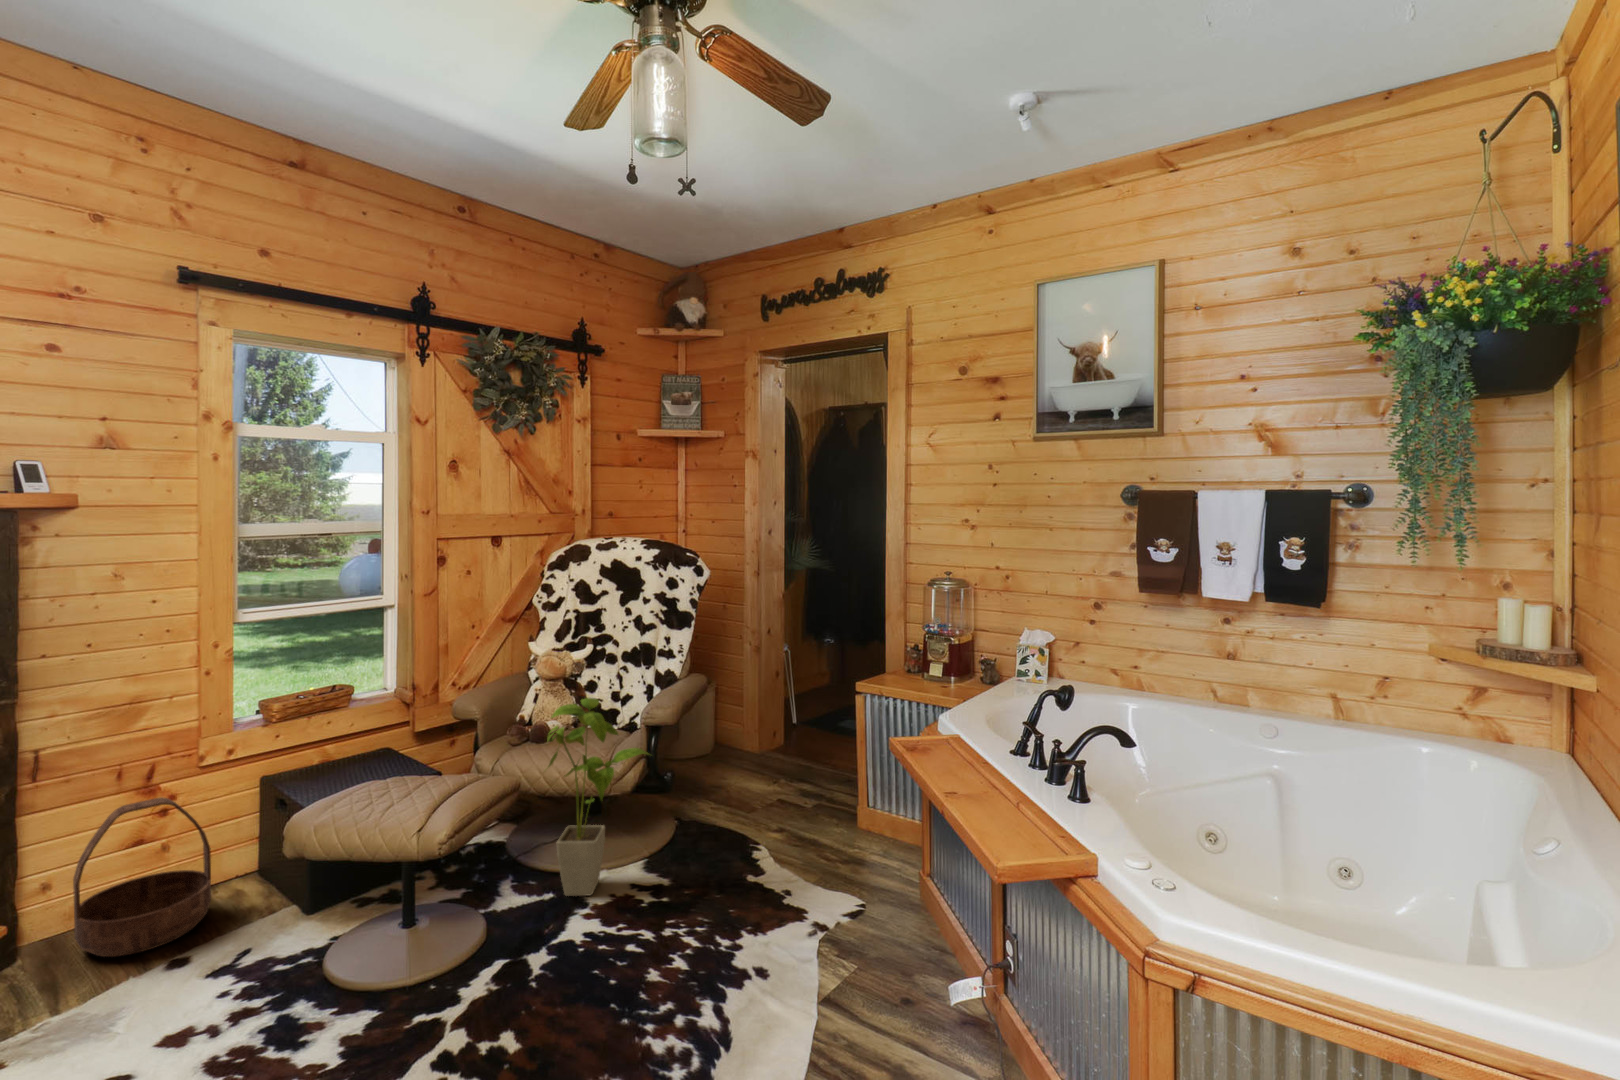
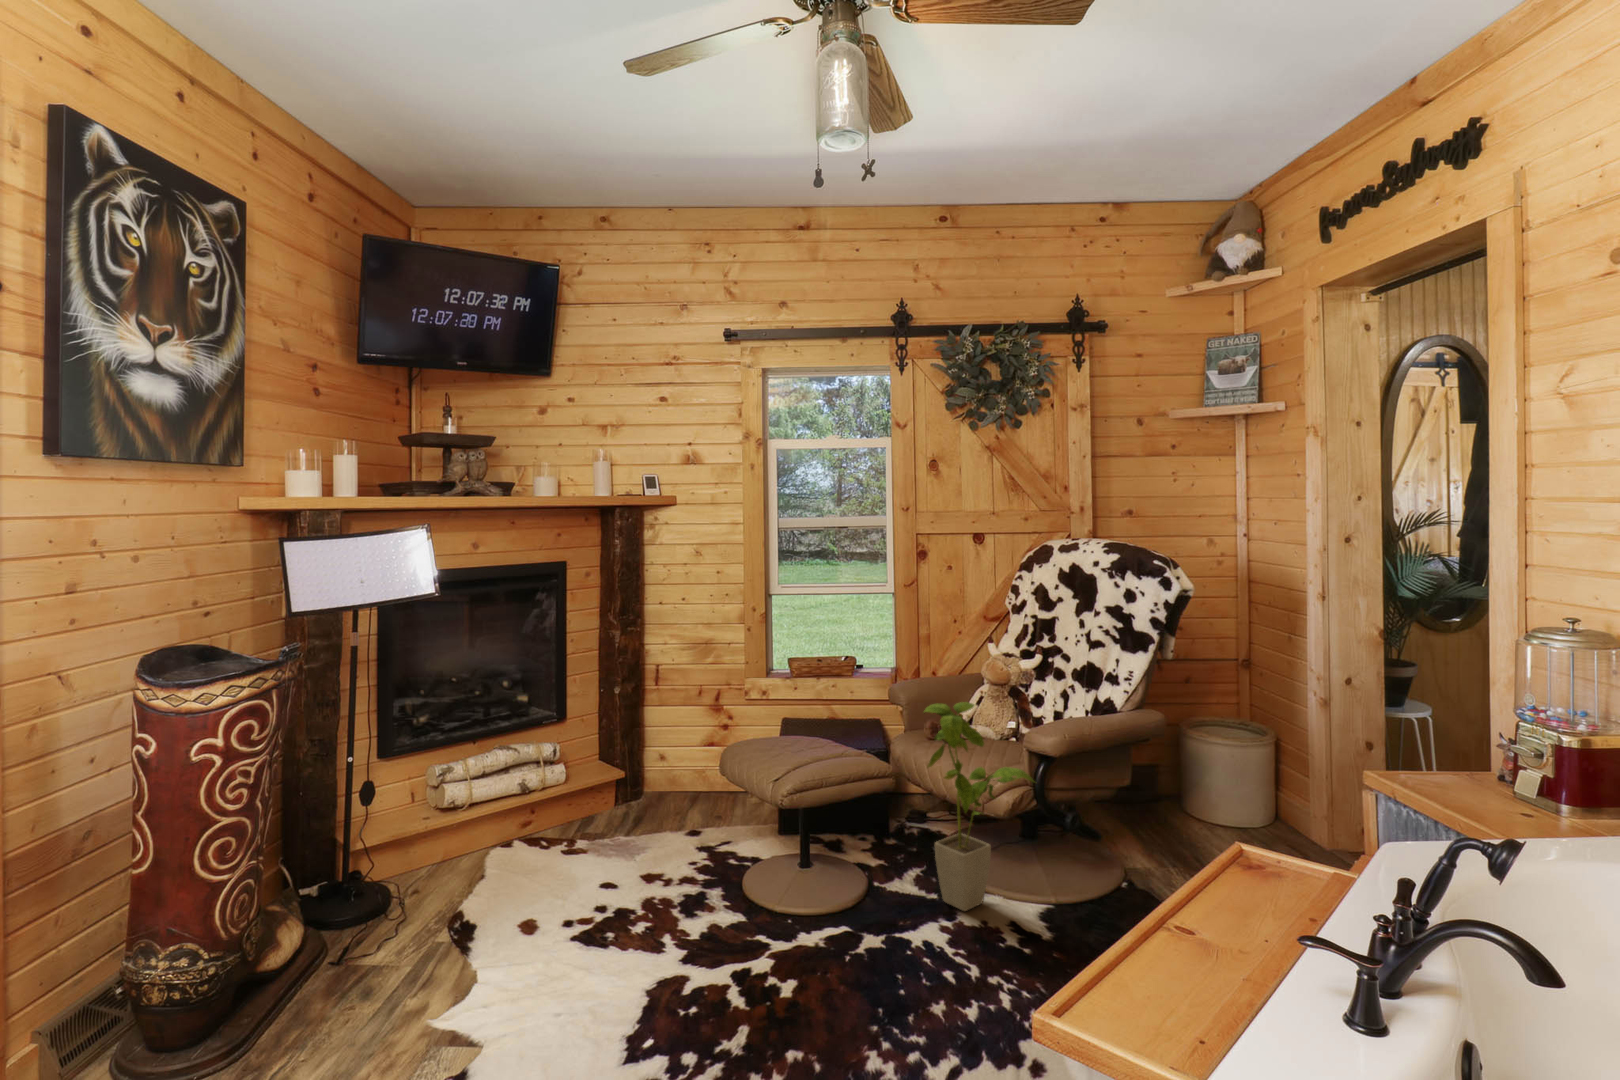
basket: present [73,798,211,957] -> none [669,718,740,821]

